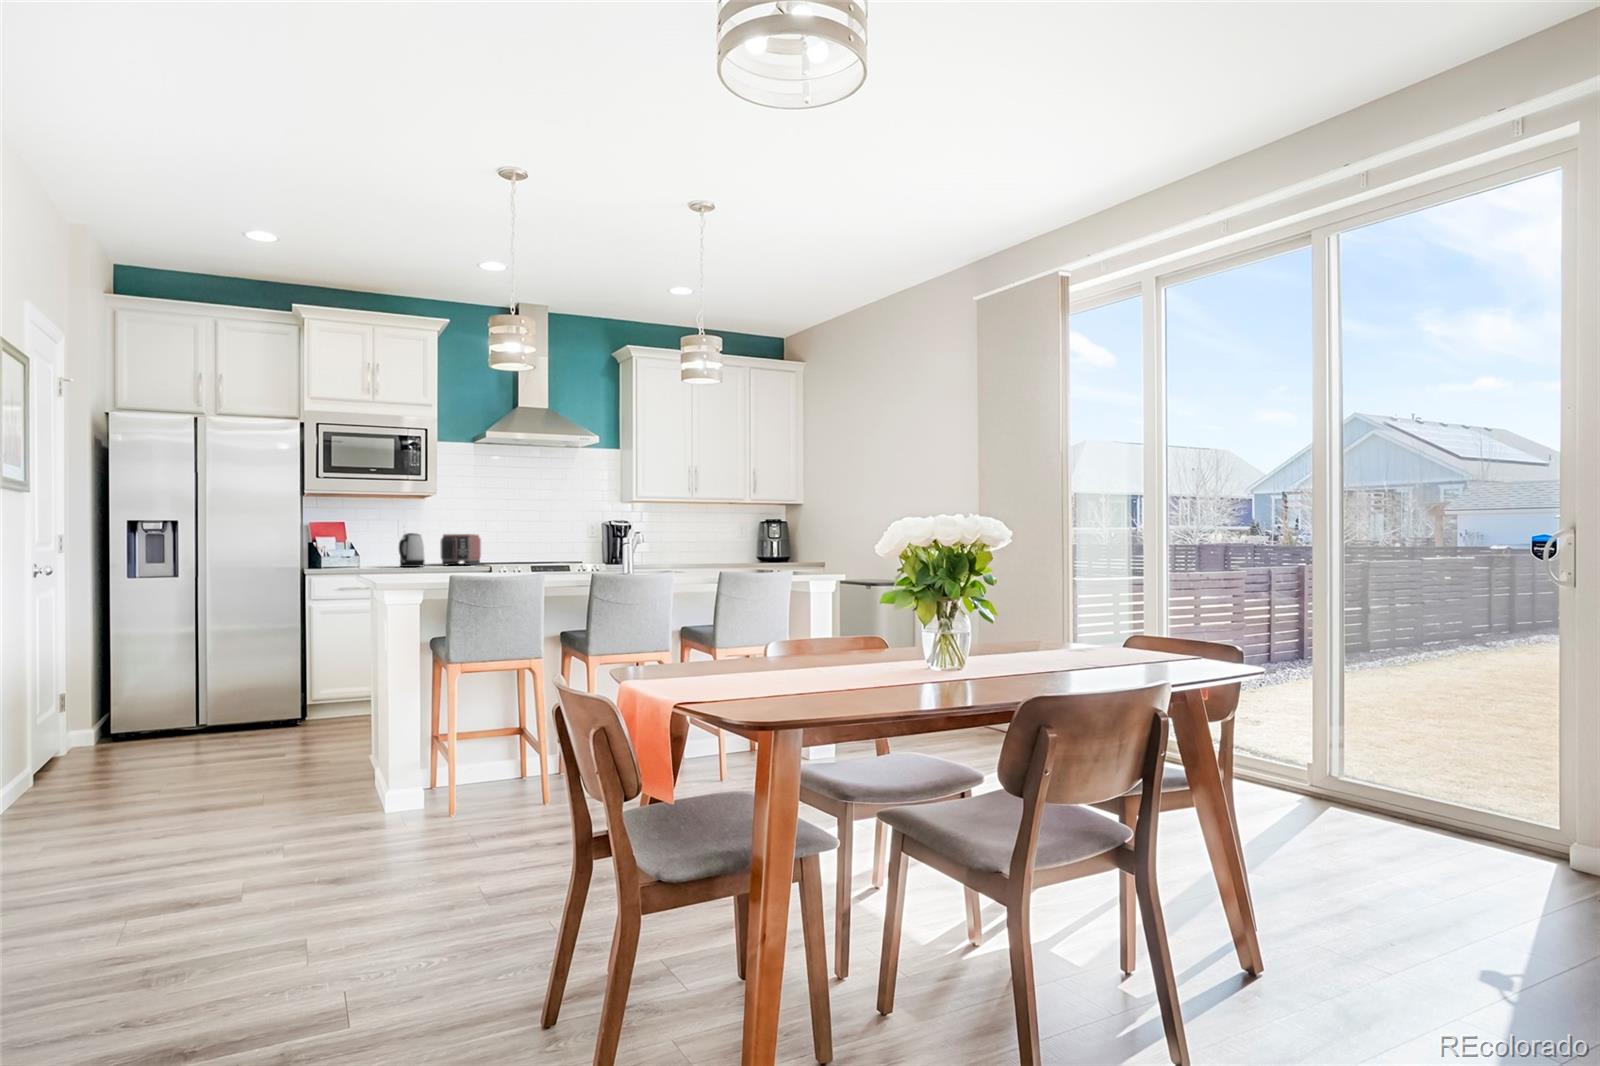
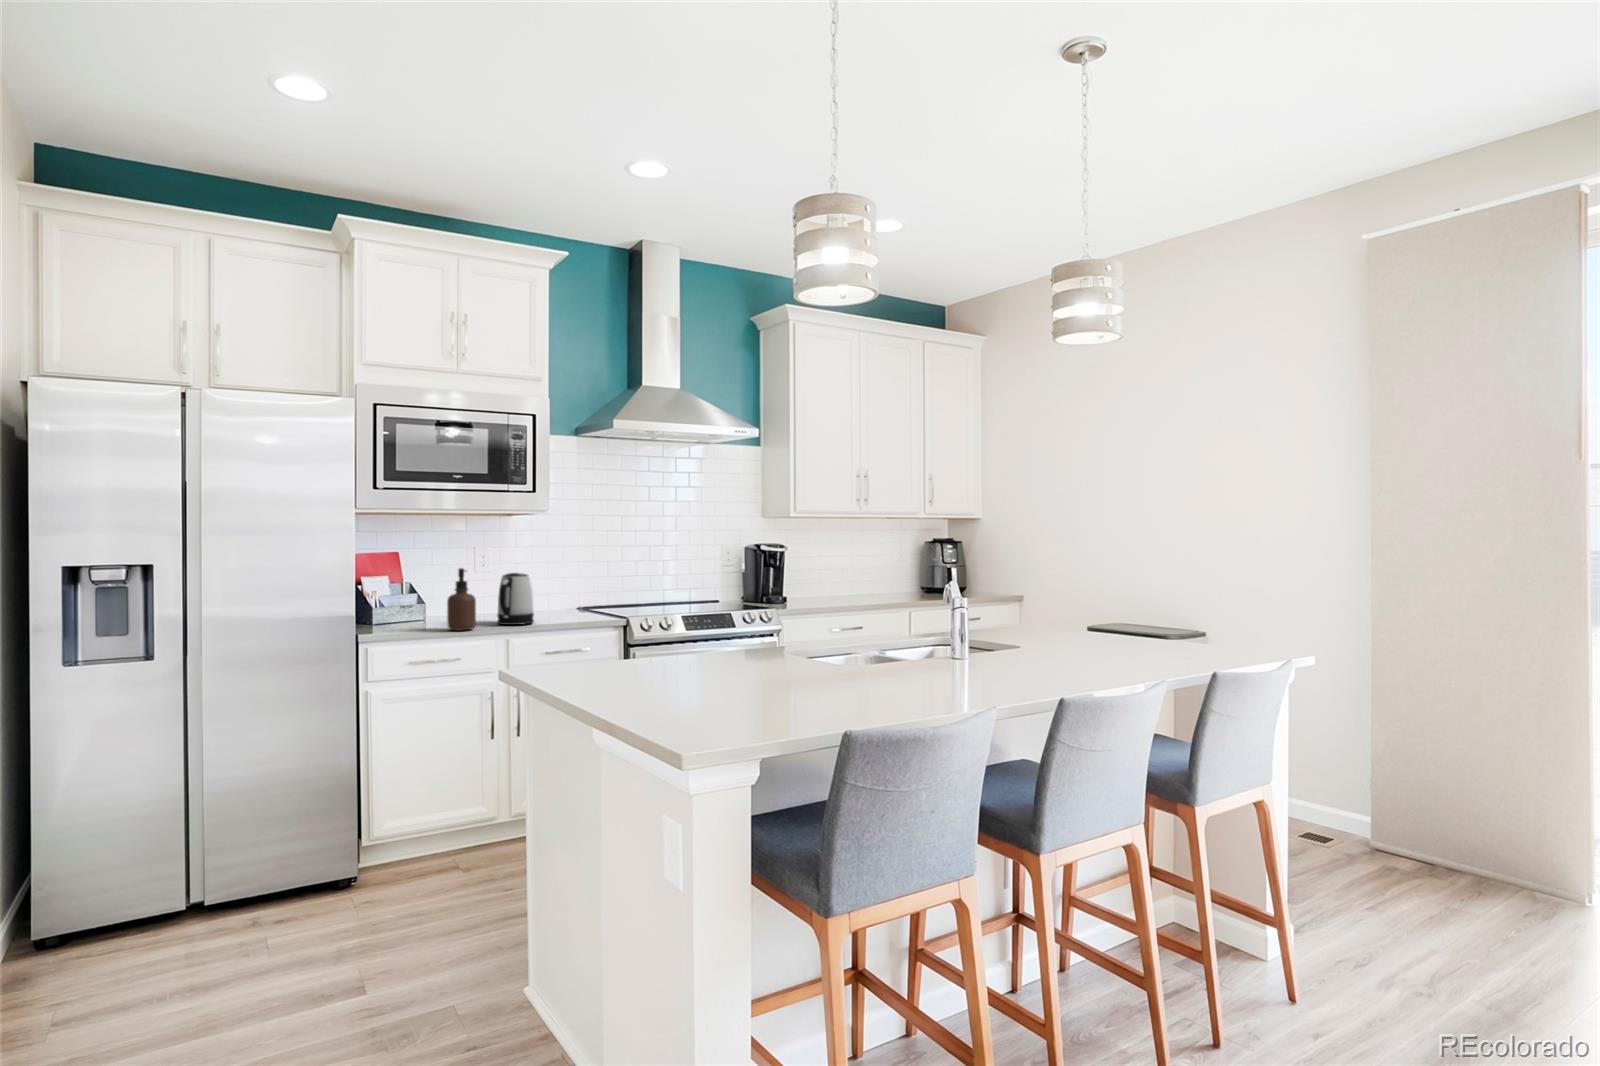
soap dispenser: none [363,529,382,568] -> present [447,568,476,631]
toaster: present [441,534,481,565] -> none [553,570,600,619]

